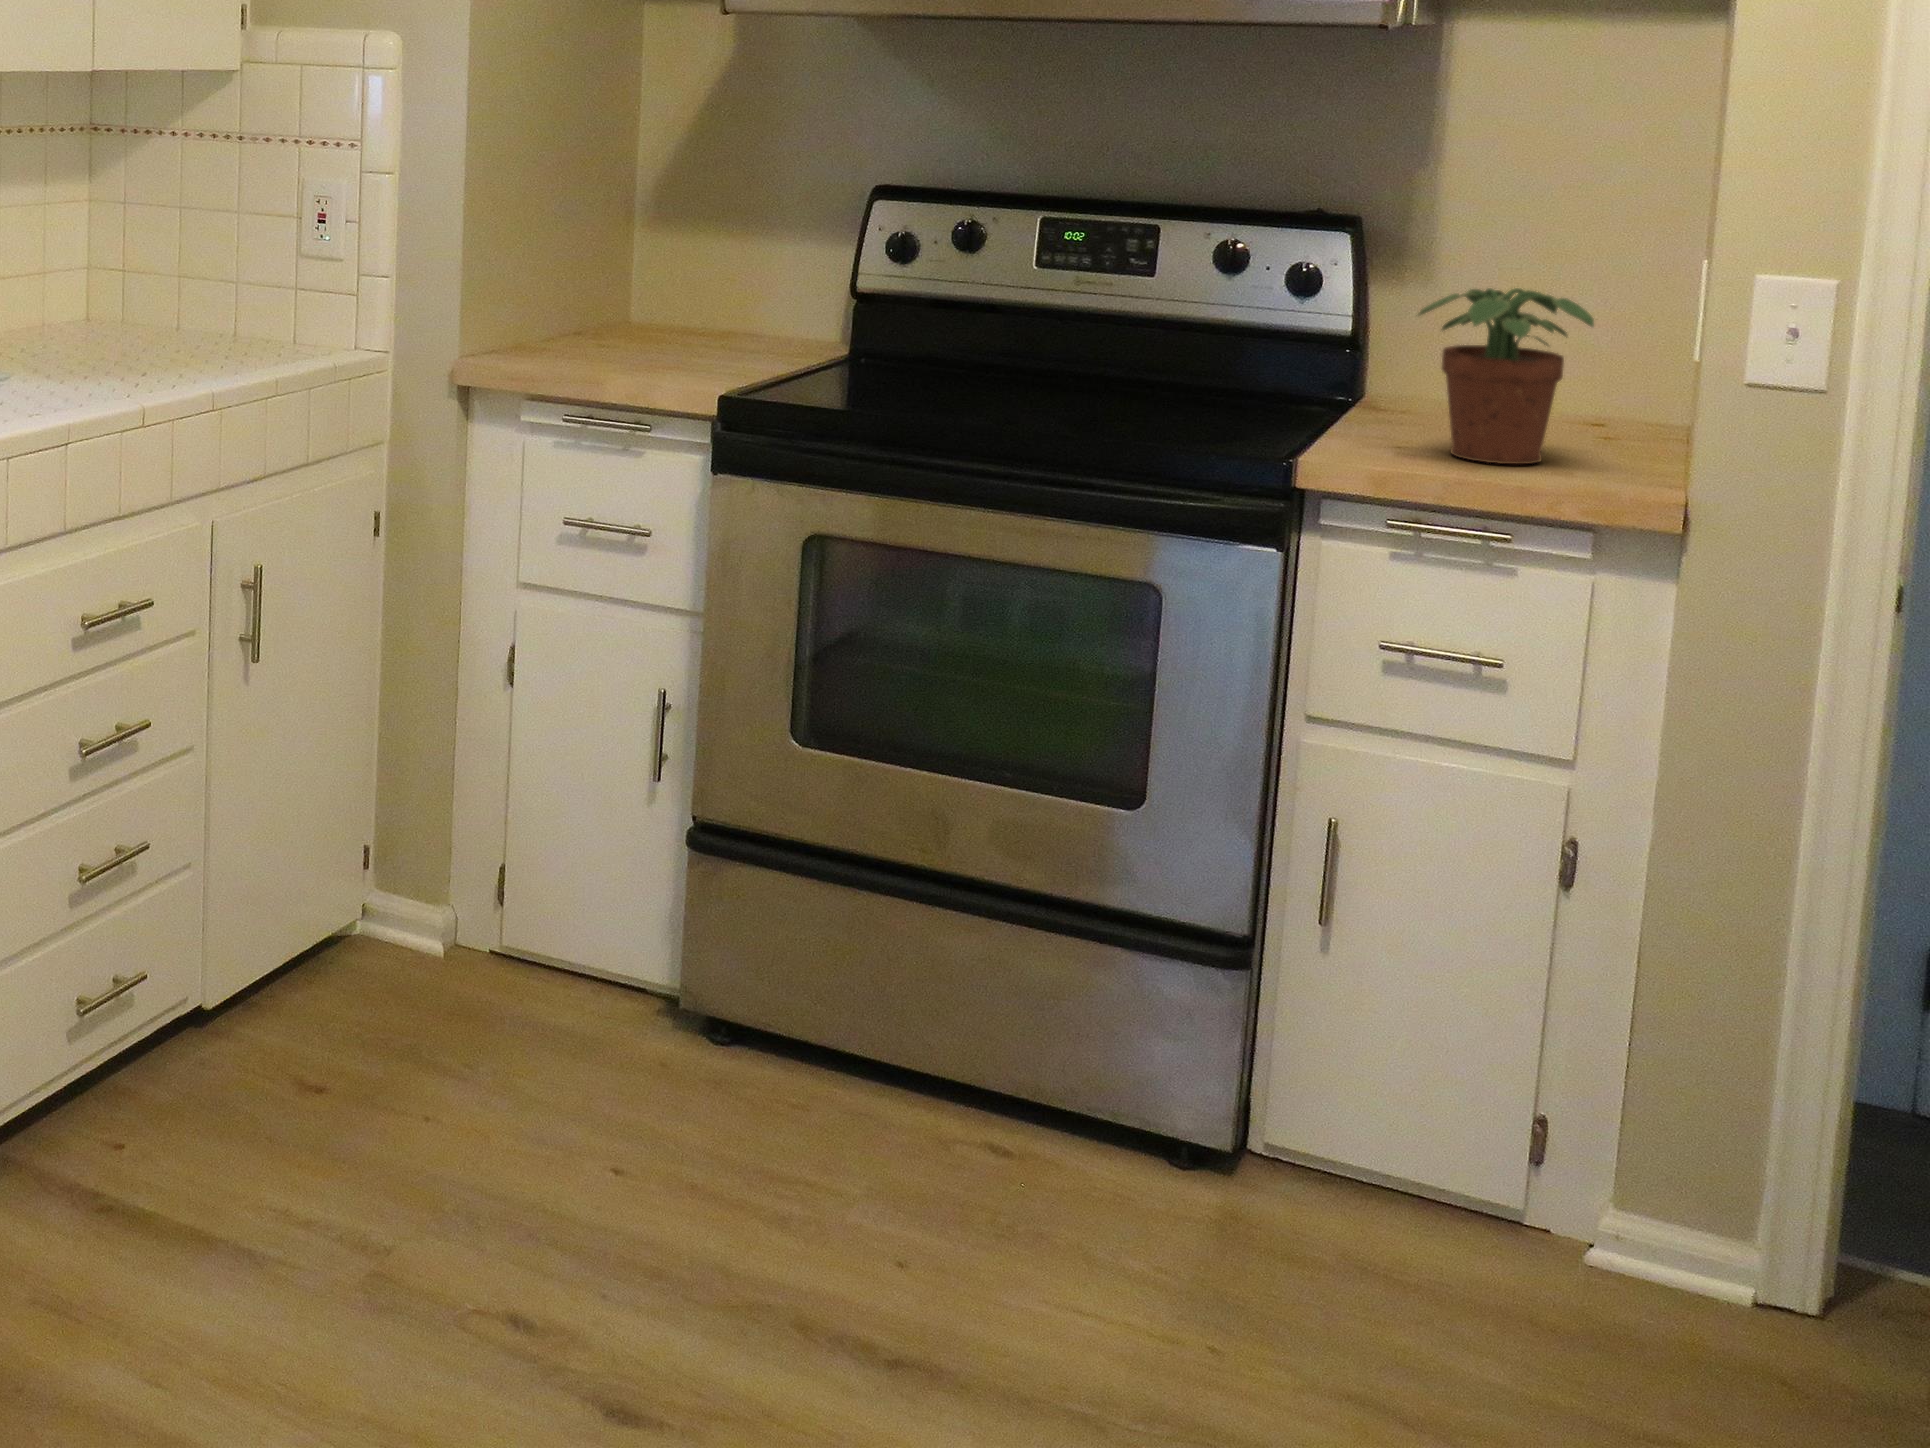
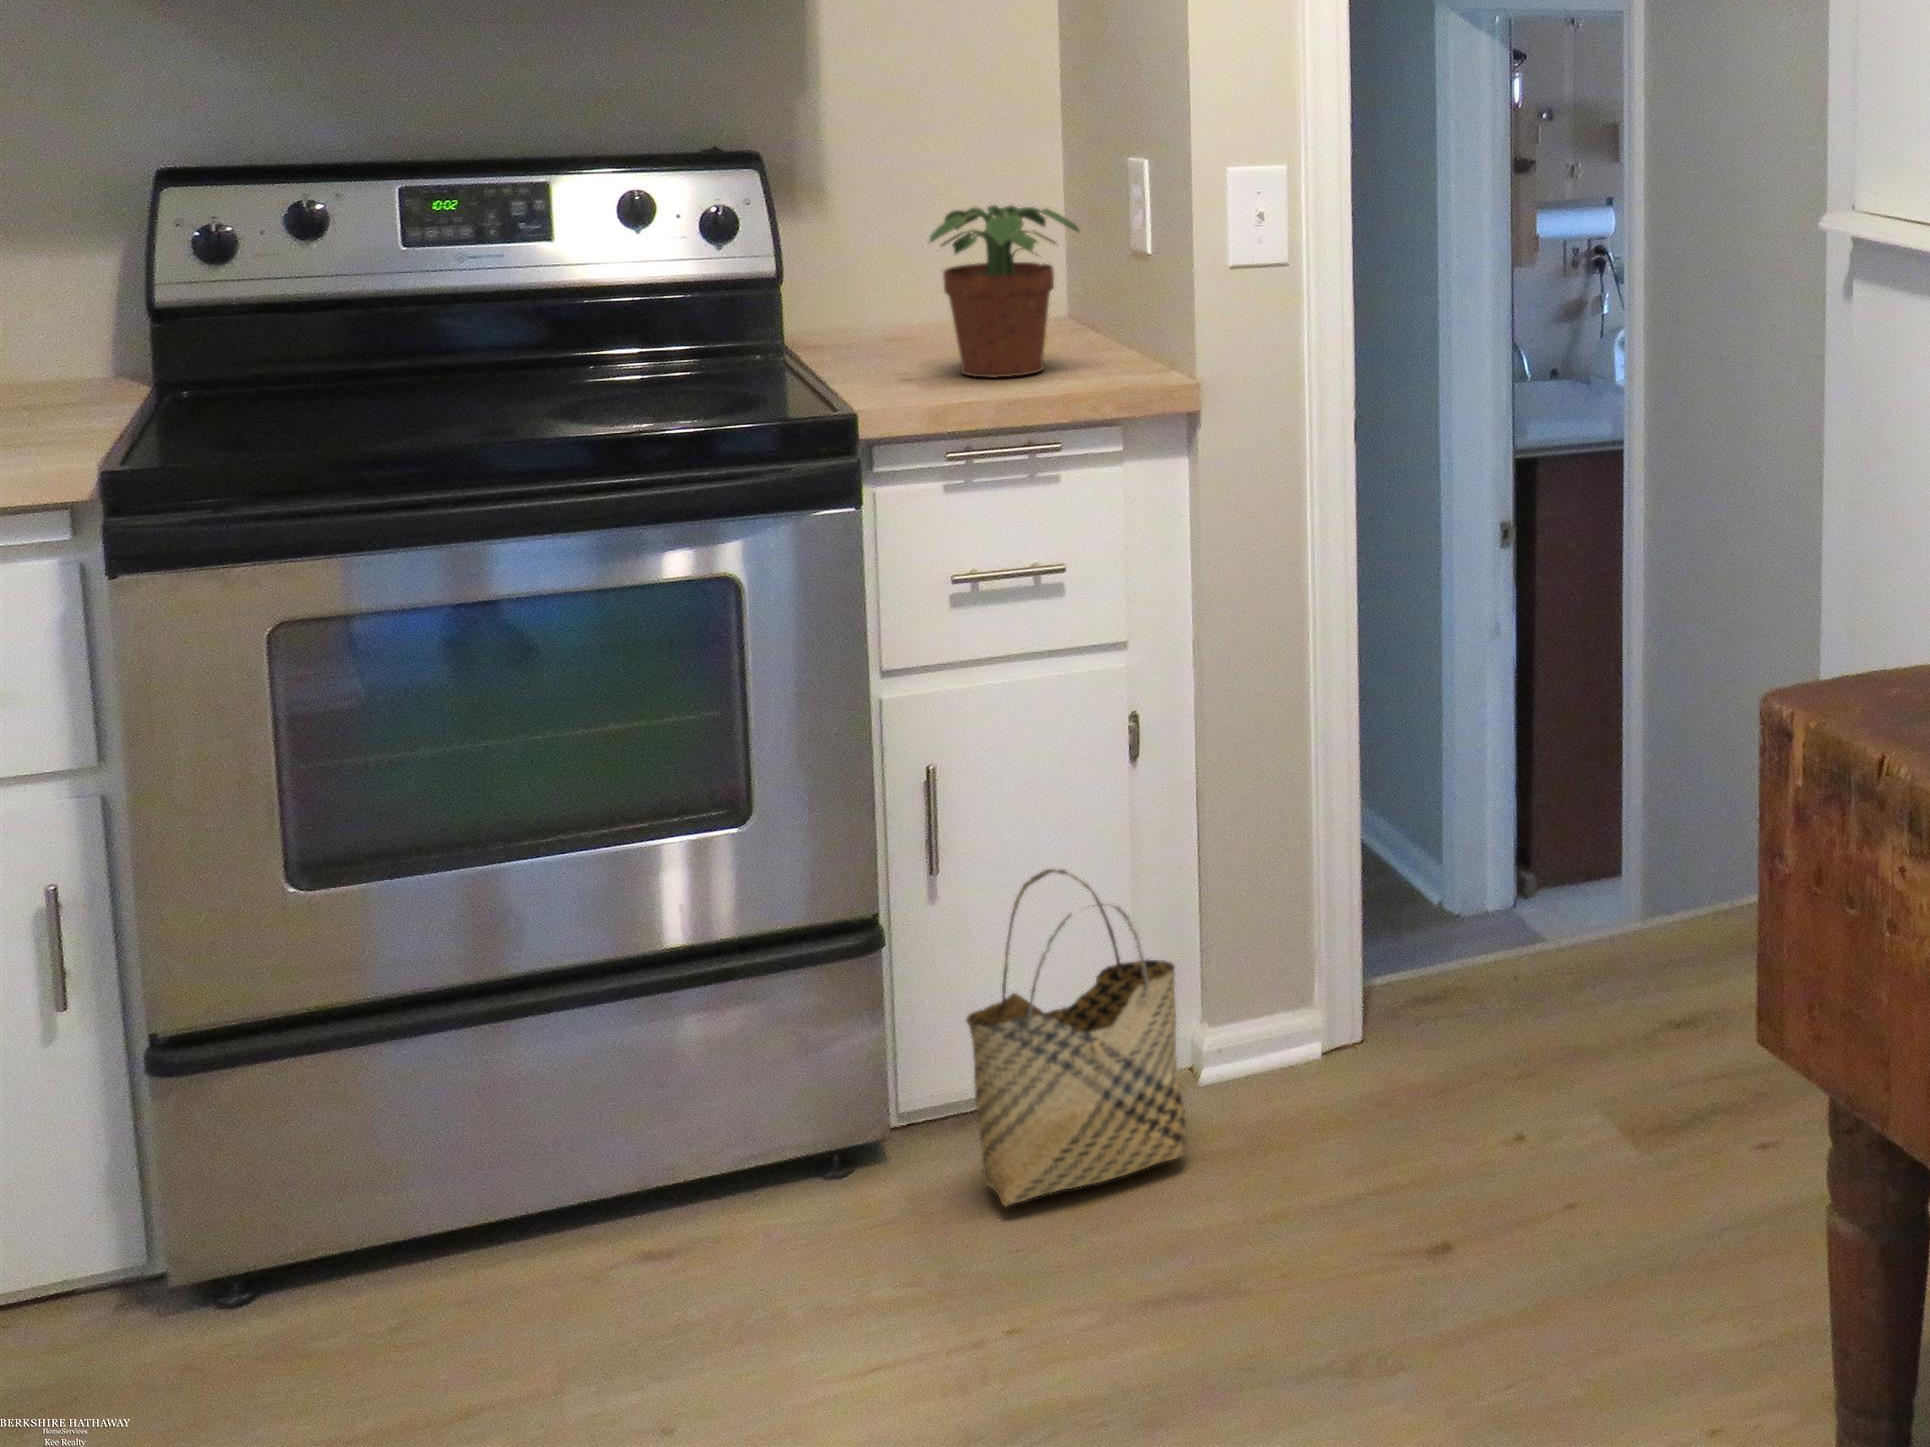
woven basket: none [1288,959,1537,1307] -> present [966,869,1186,1206]

